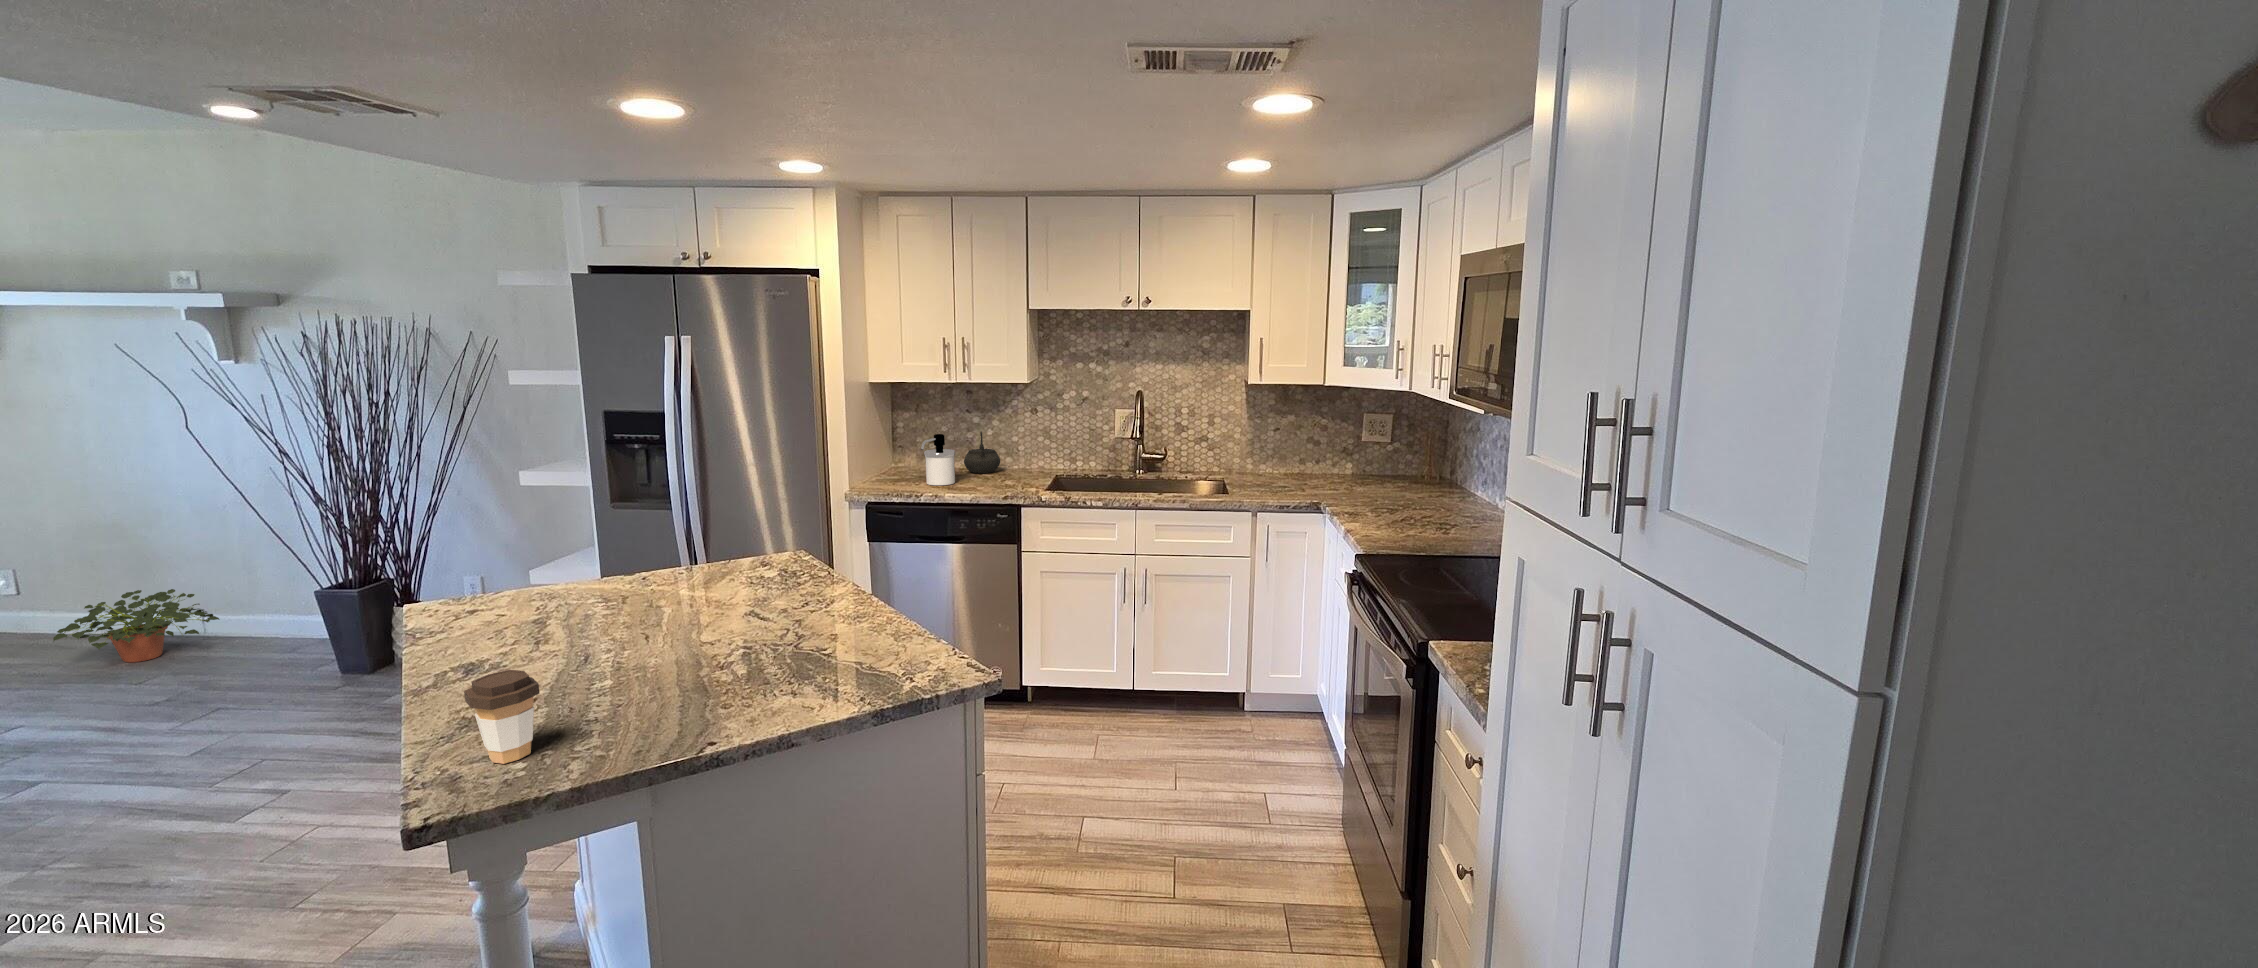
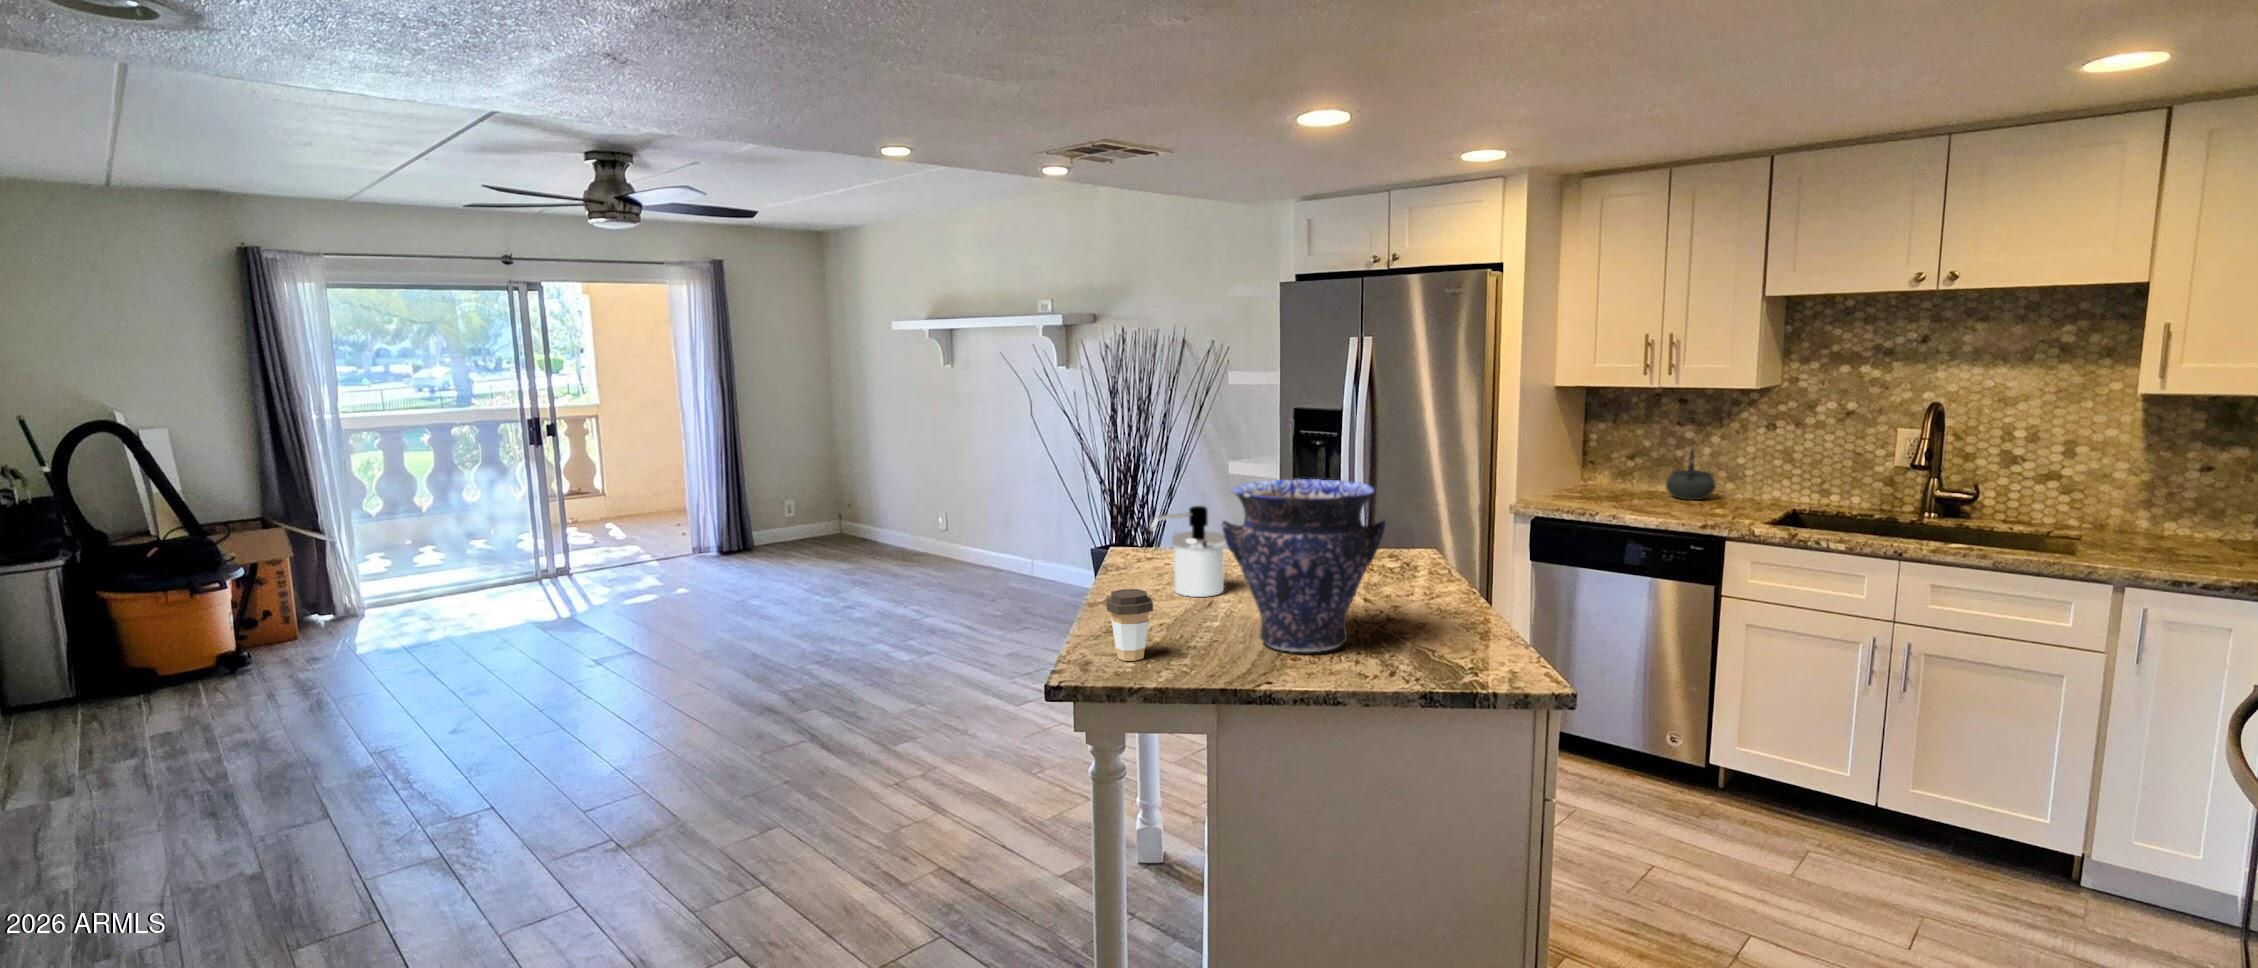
soap dispenser: present [921,434,955,485] -> present [1149,506,1225,597]
vase: none [613,504,807,699] -> present [1221,479,1386,652]
potted plant: present [53,589,219,662] -> none [948,534,1033,586]

